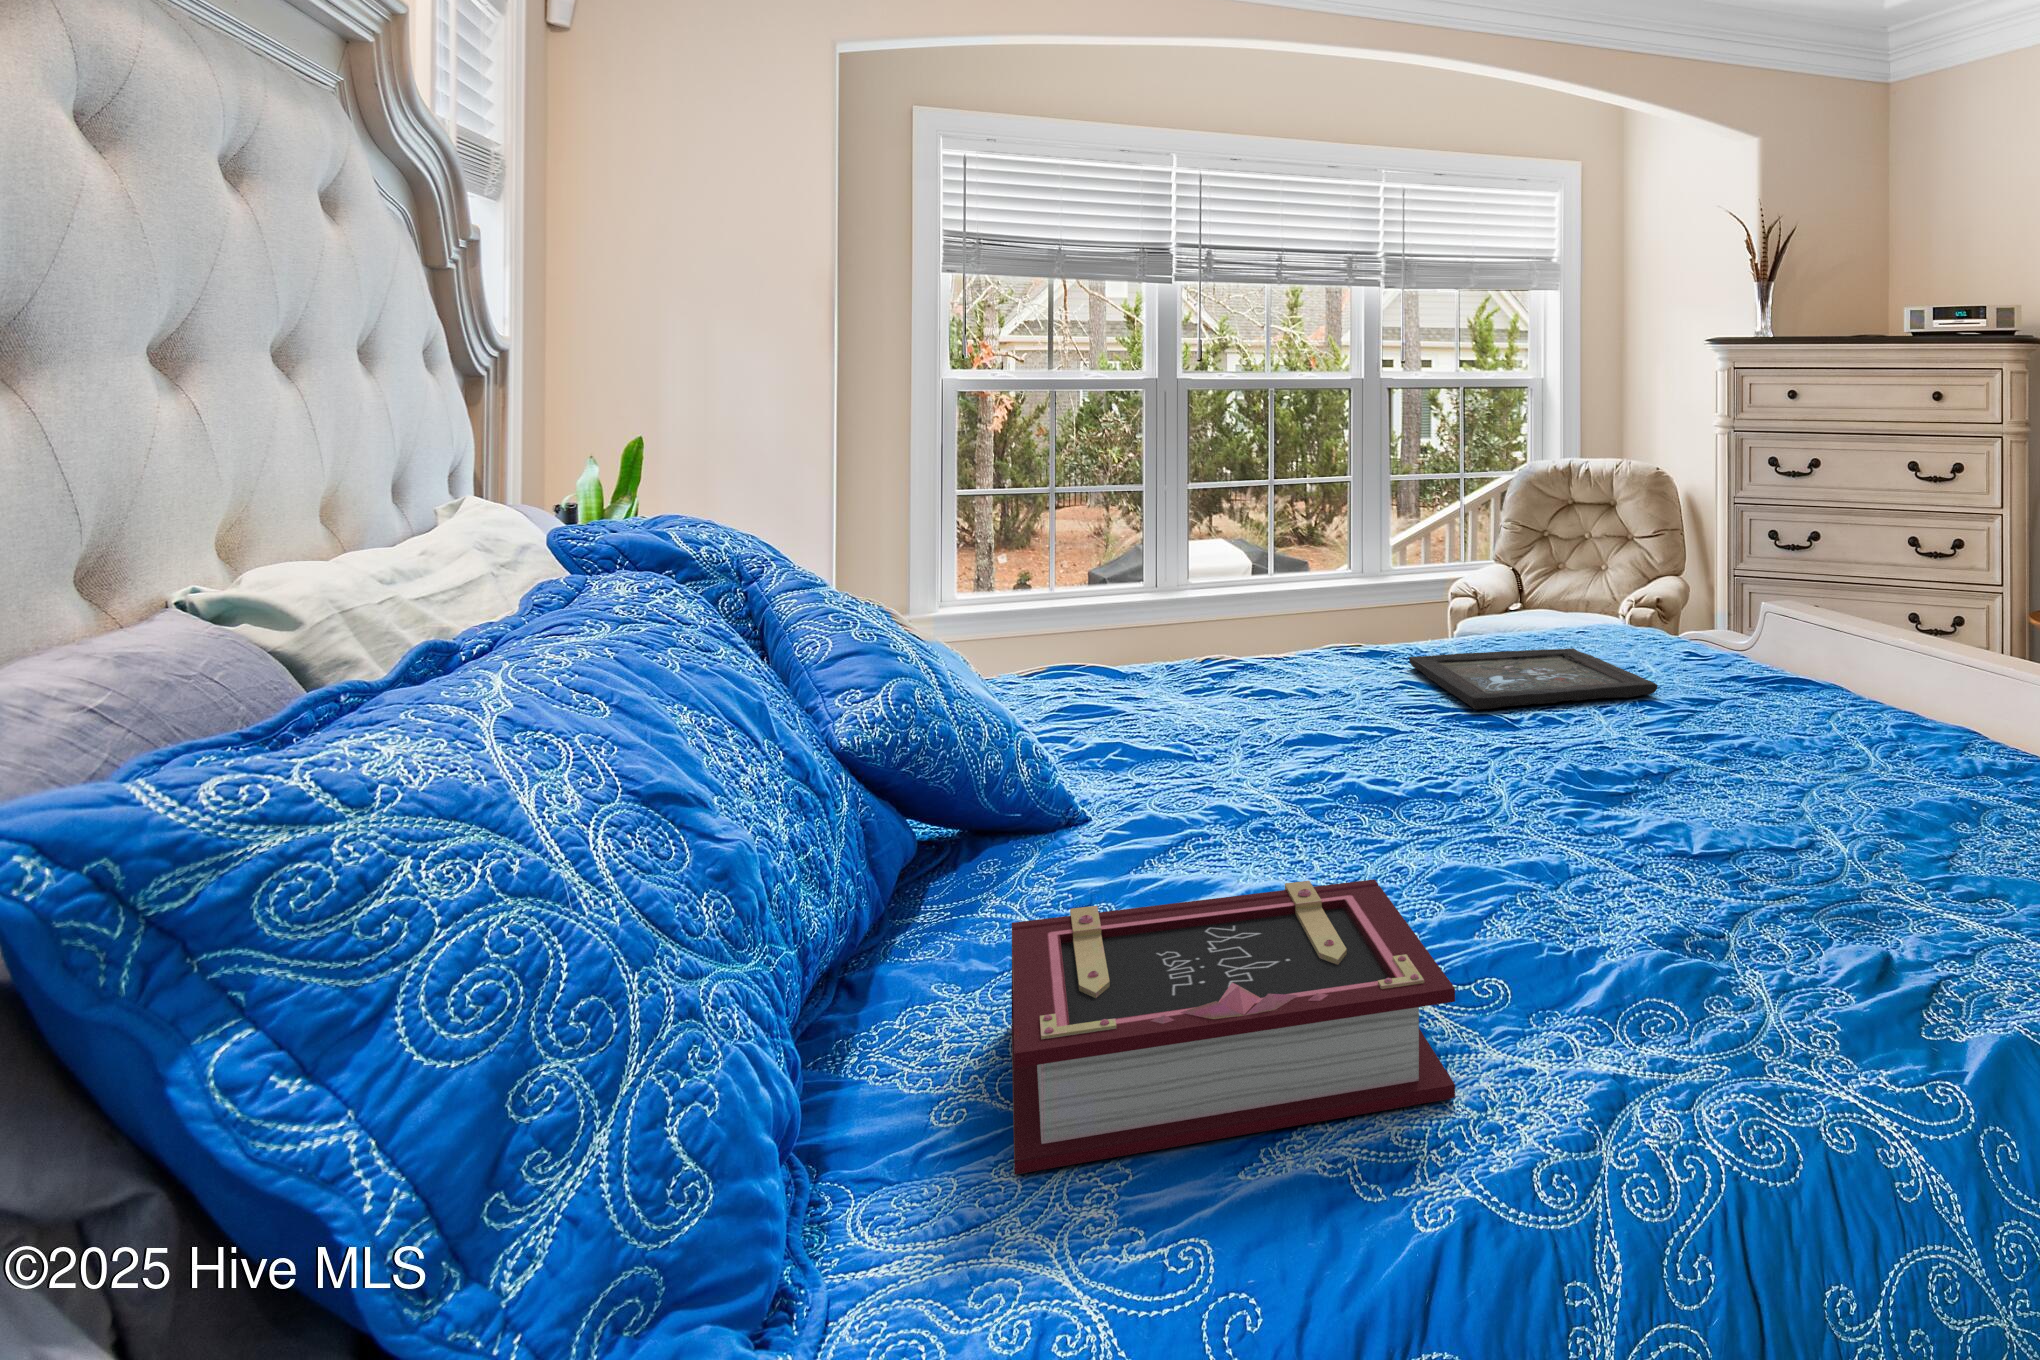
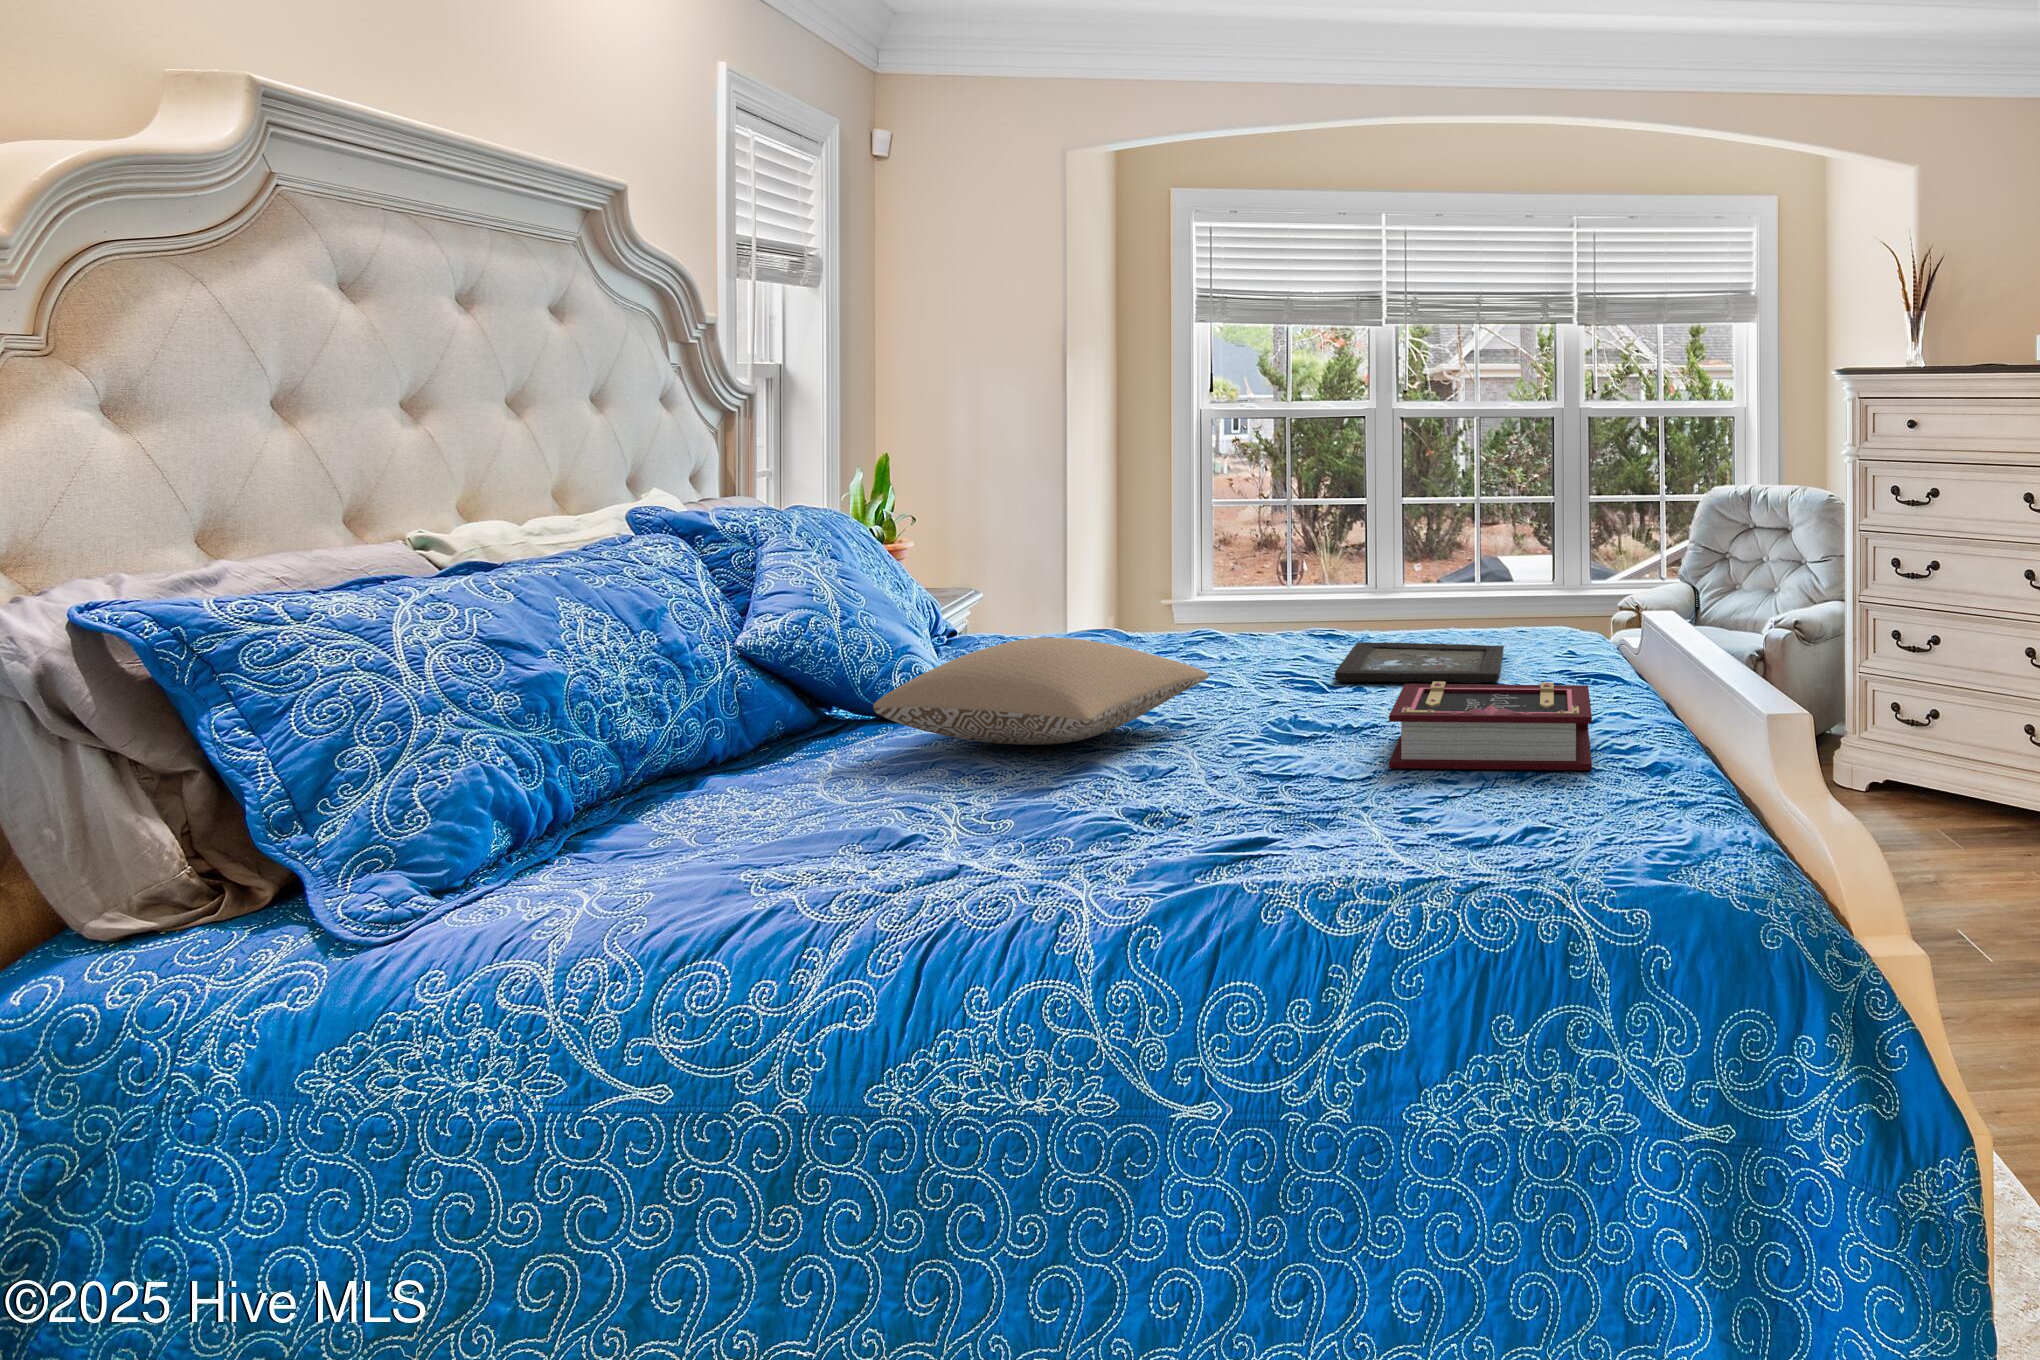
pillow: none [1078,690,1452,848] -> present [873,637,1209,745]
book: present [1012,879,1455,1174] -> present [1389,681,1592,770]

